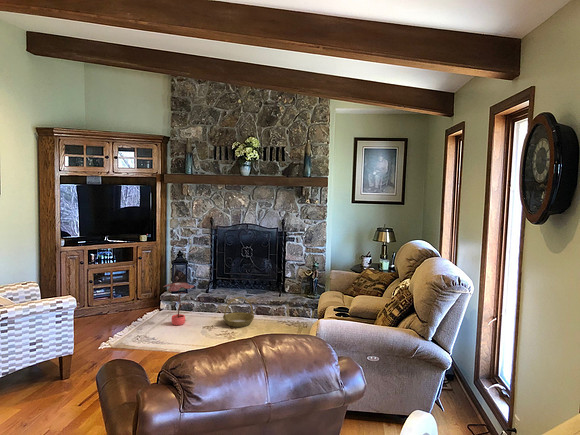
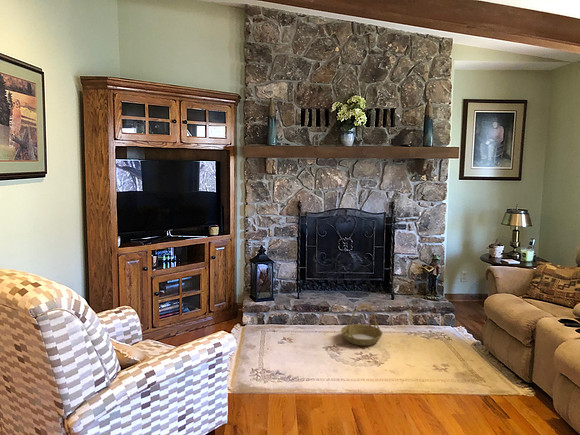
potted plant: present [163,282,194,325] -> none [264,289,307,348]

